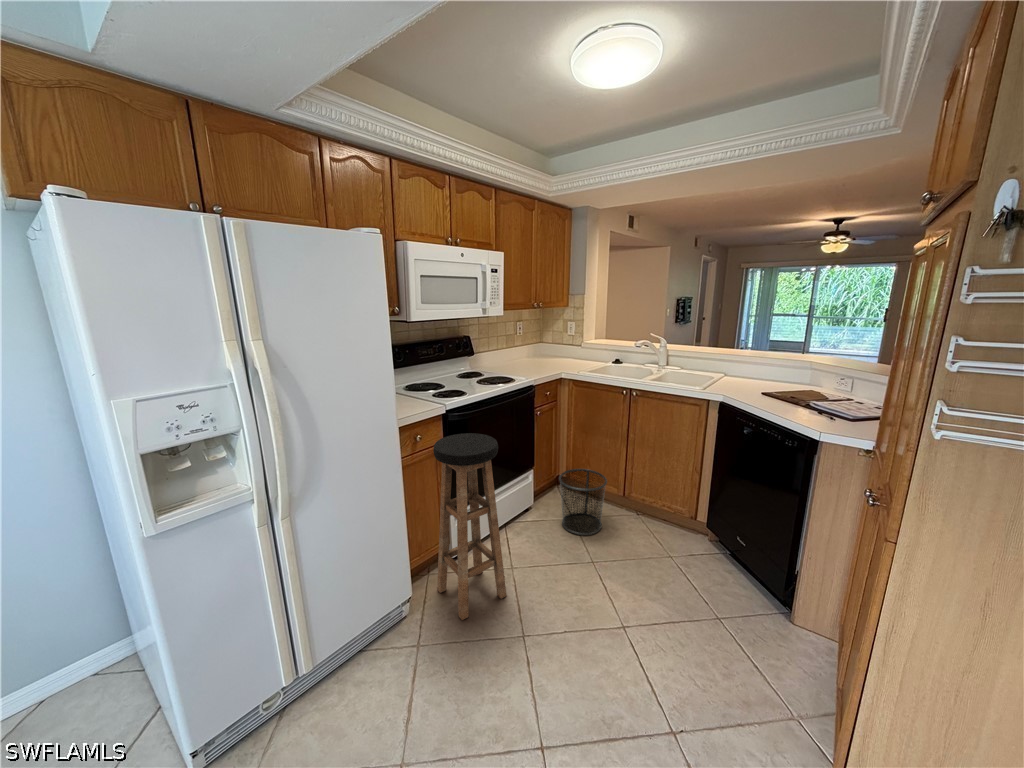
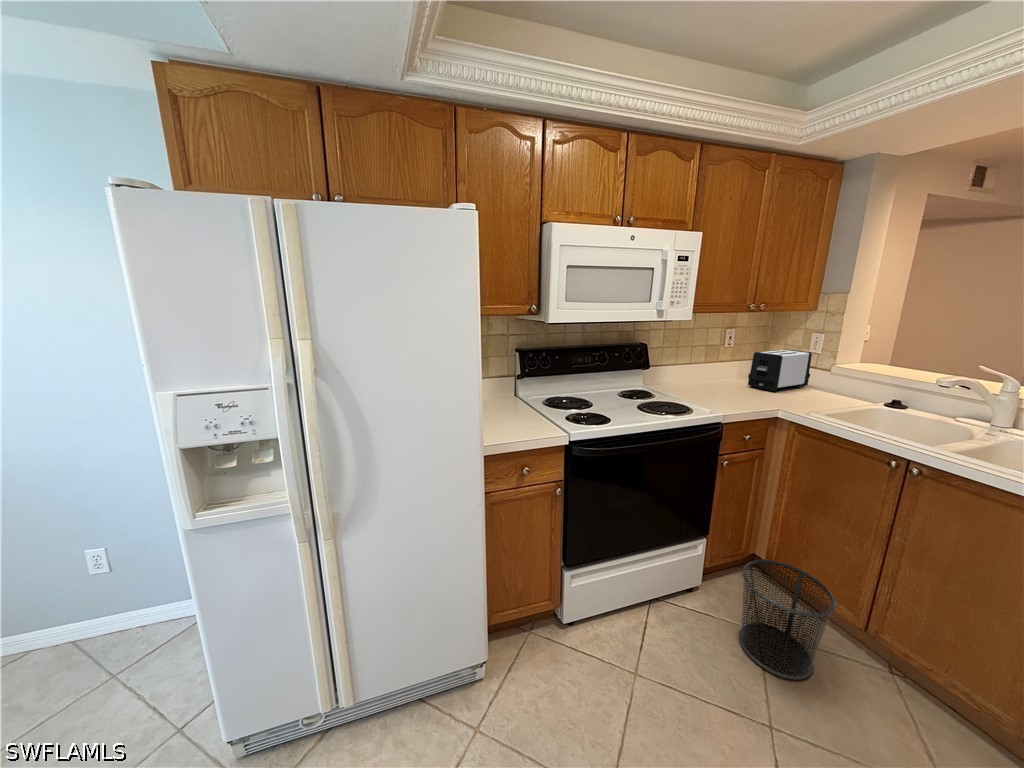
toaster: none [538,334,571,363] -> present [748,350,812,391]
bar stool: present [433,433,507,620] -> none [532,477,623,726]

